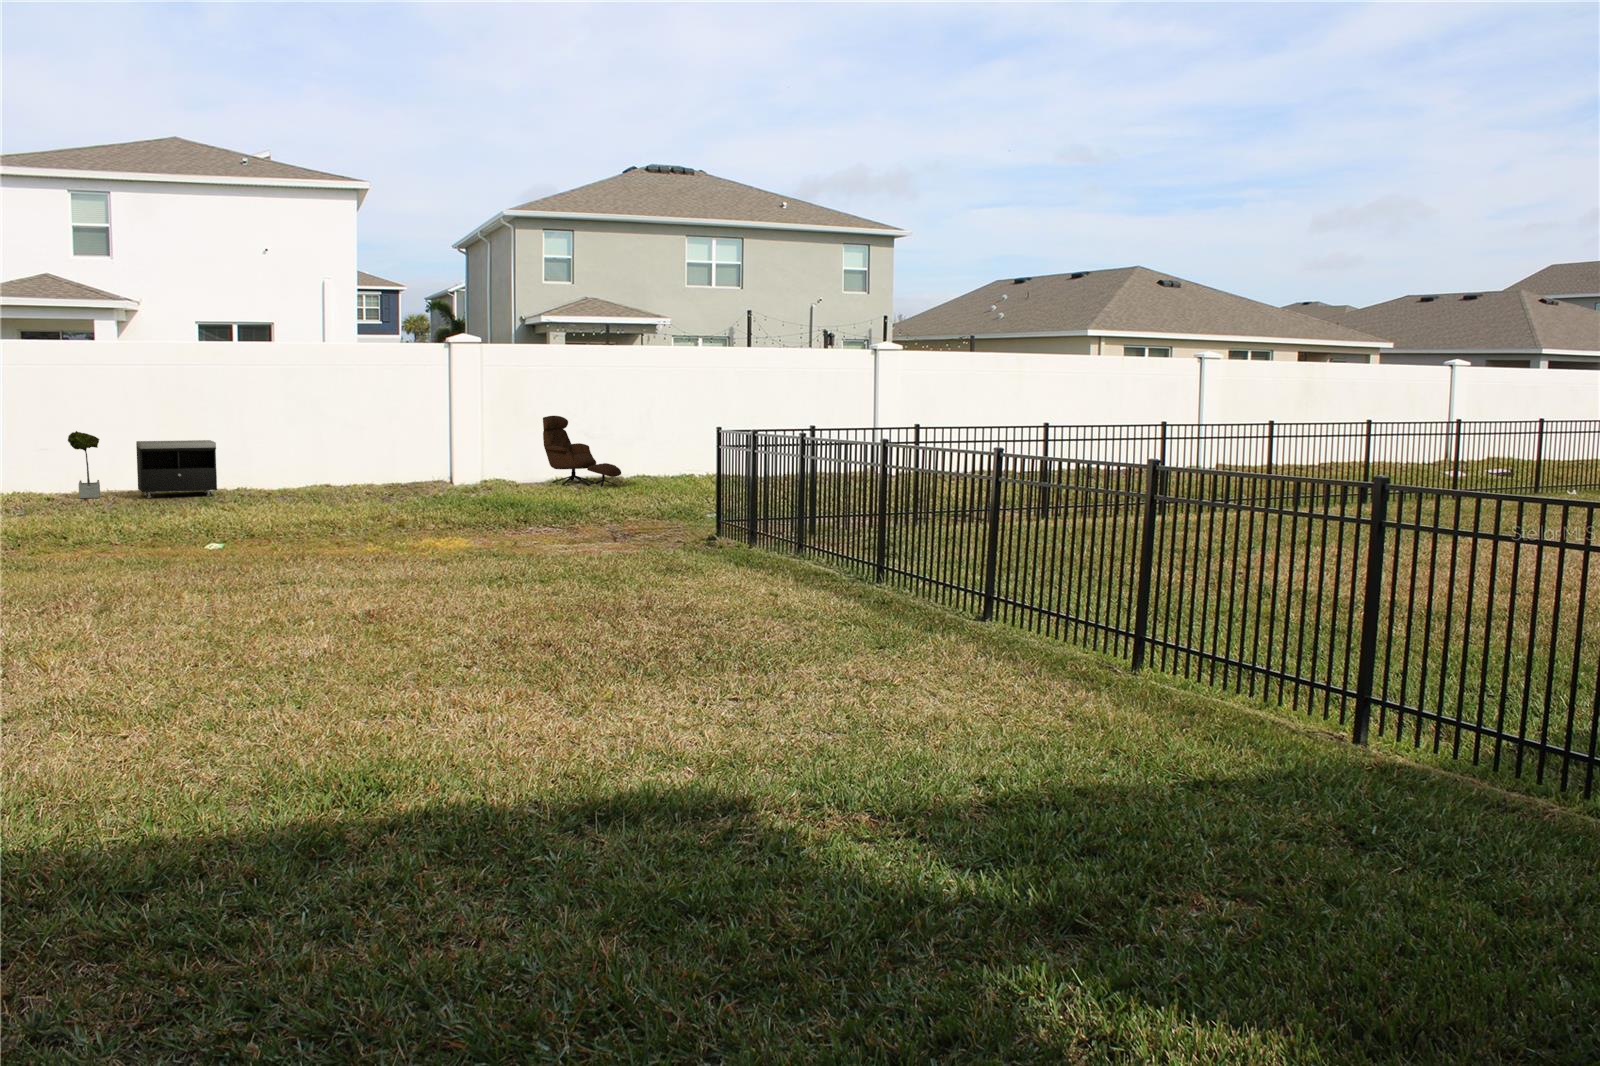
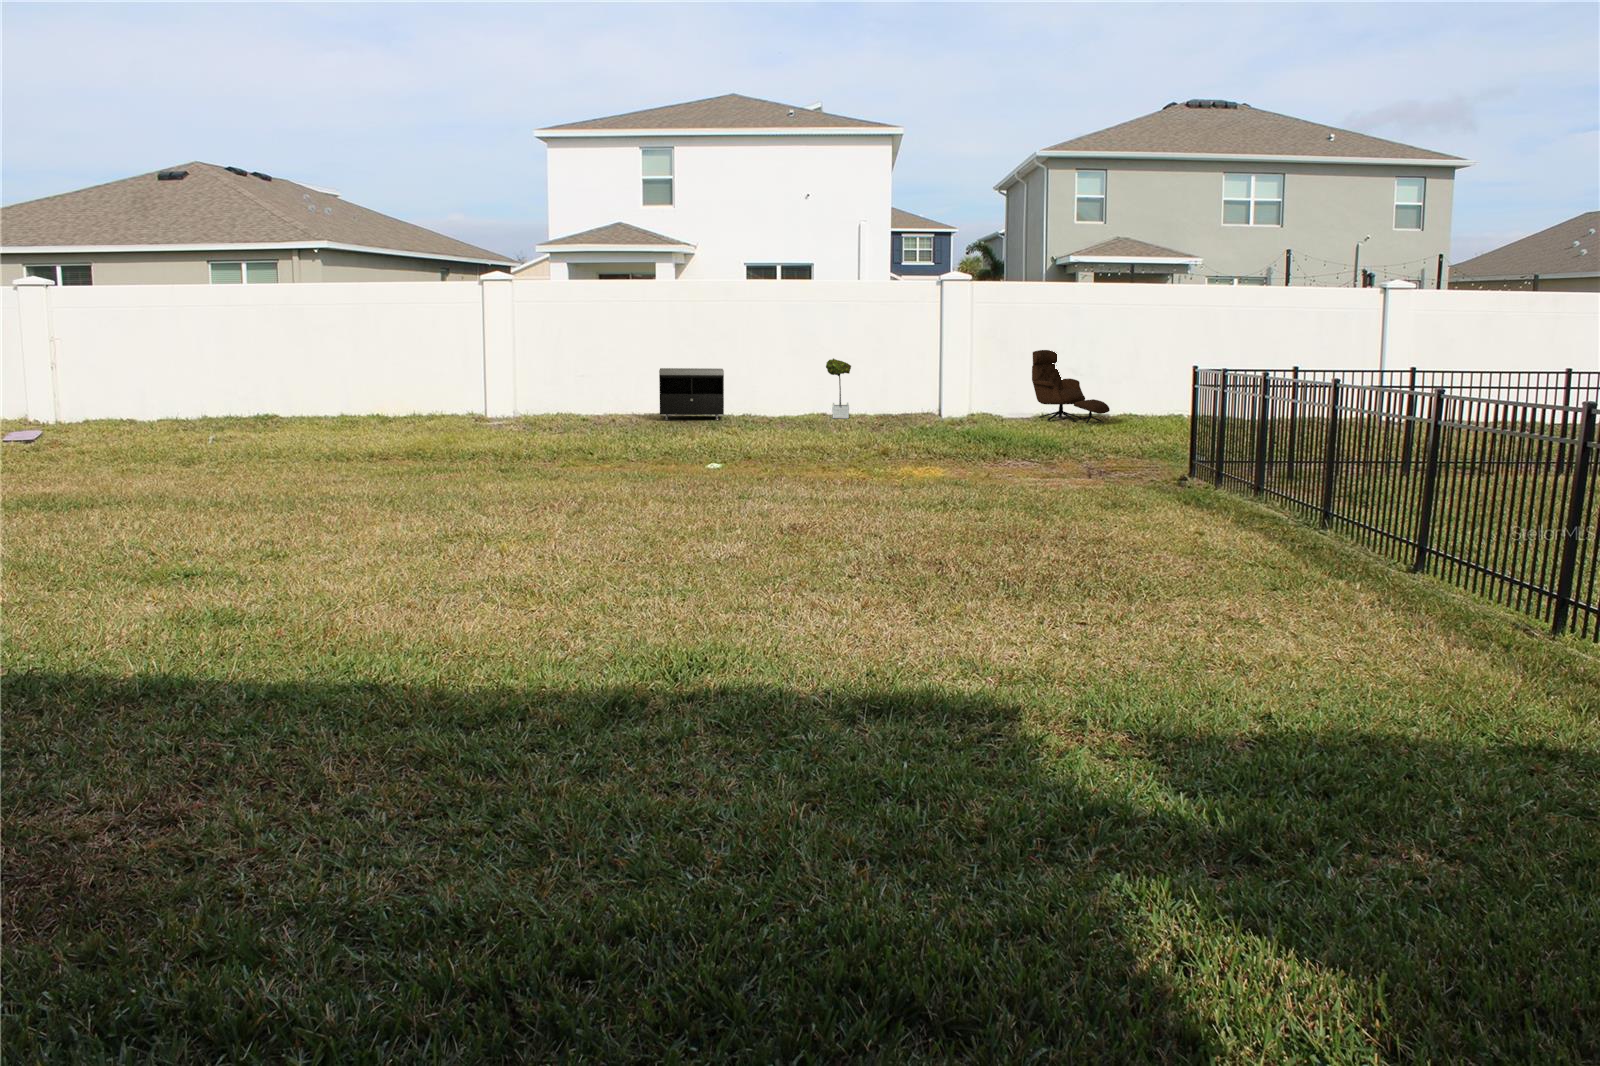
potted tree: present [68,431,100,498] -> present [826,358,851,419]

